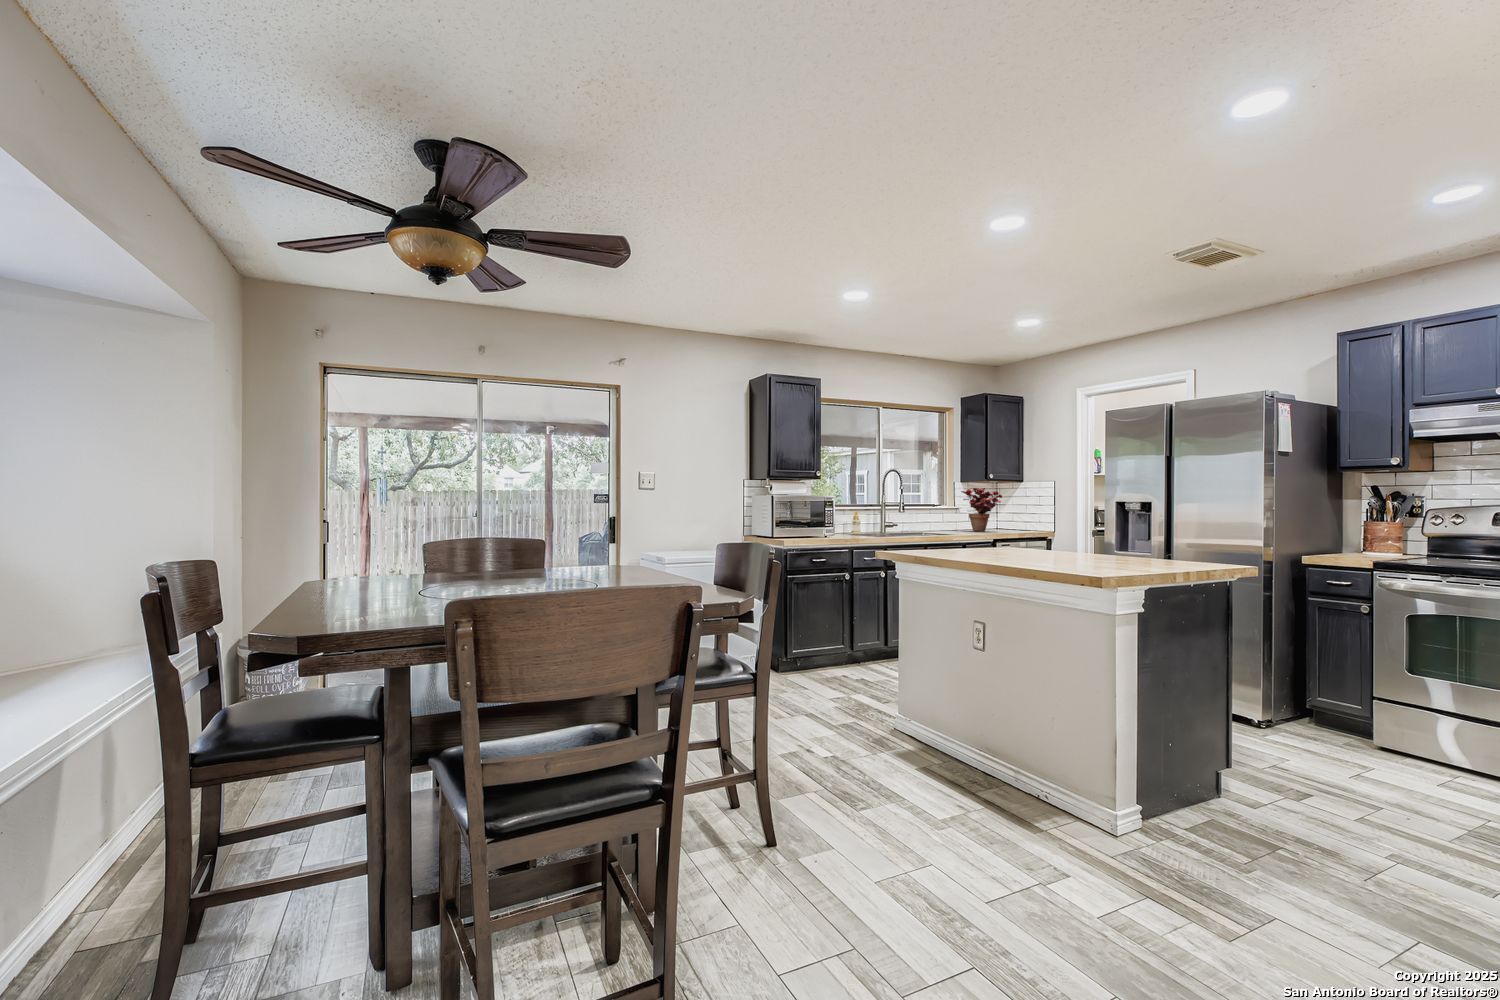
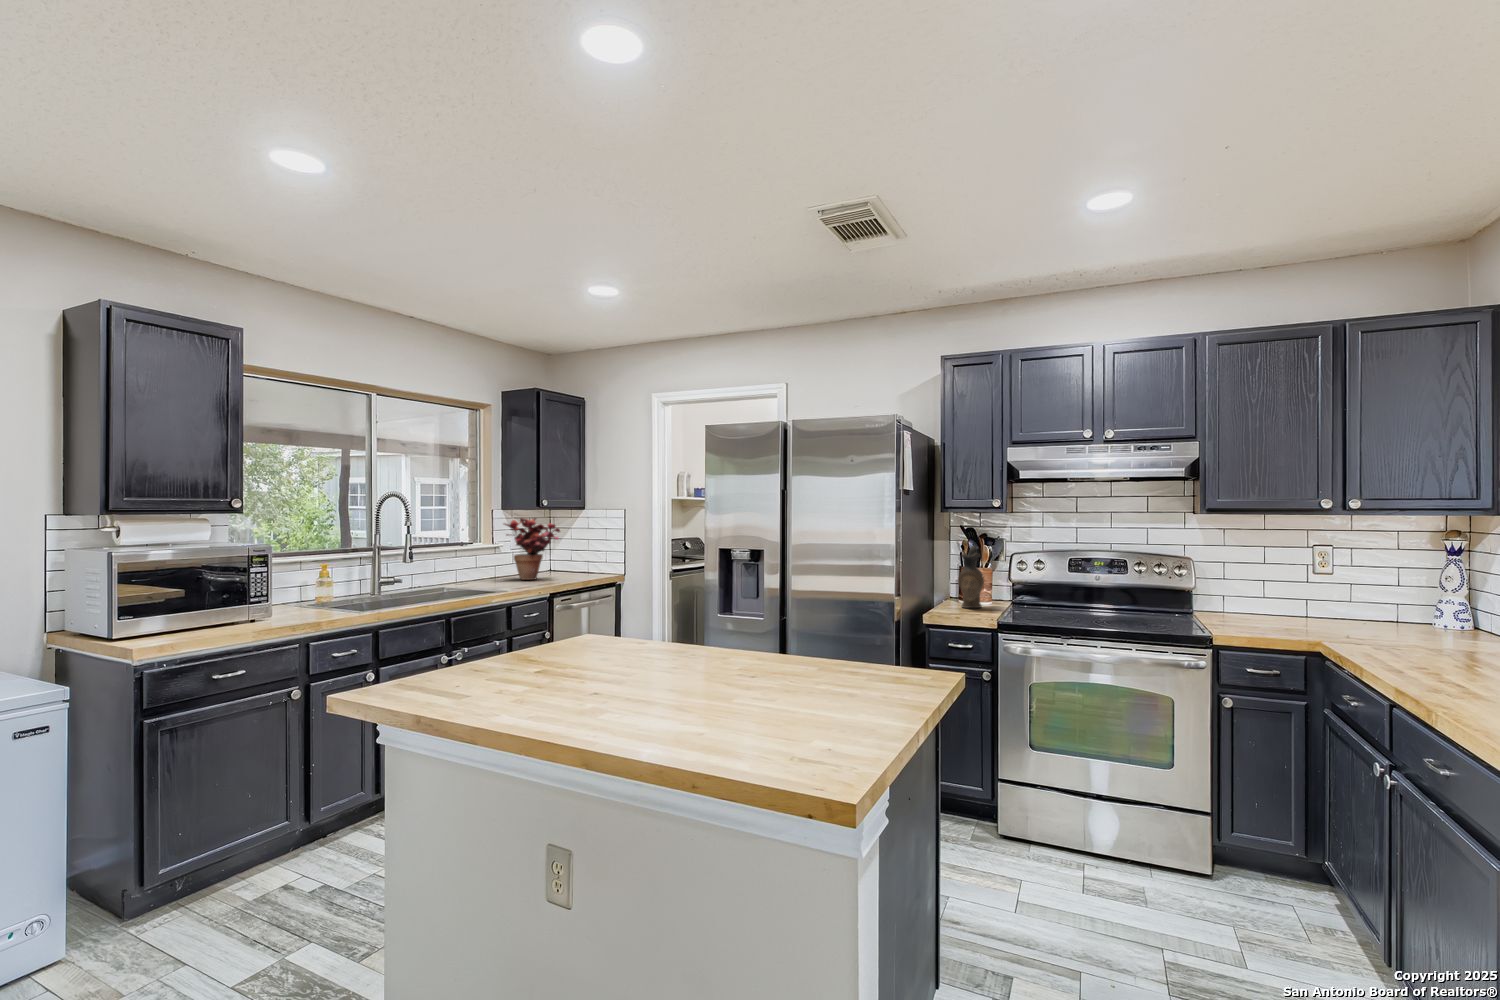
ceramic pitcher: none [1348,500,1378,554] -> present [958,546,984,608]

